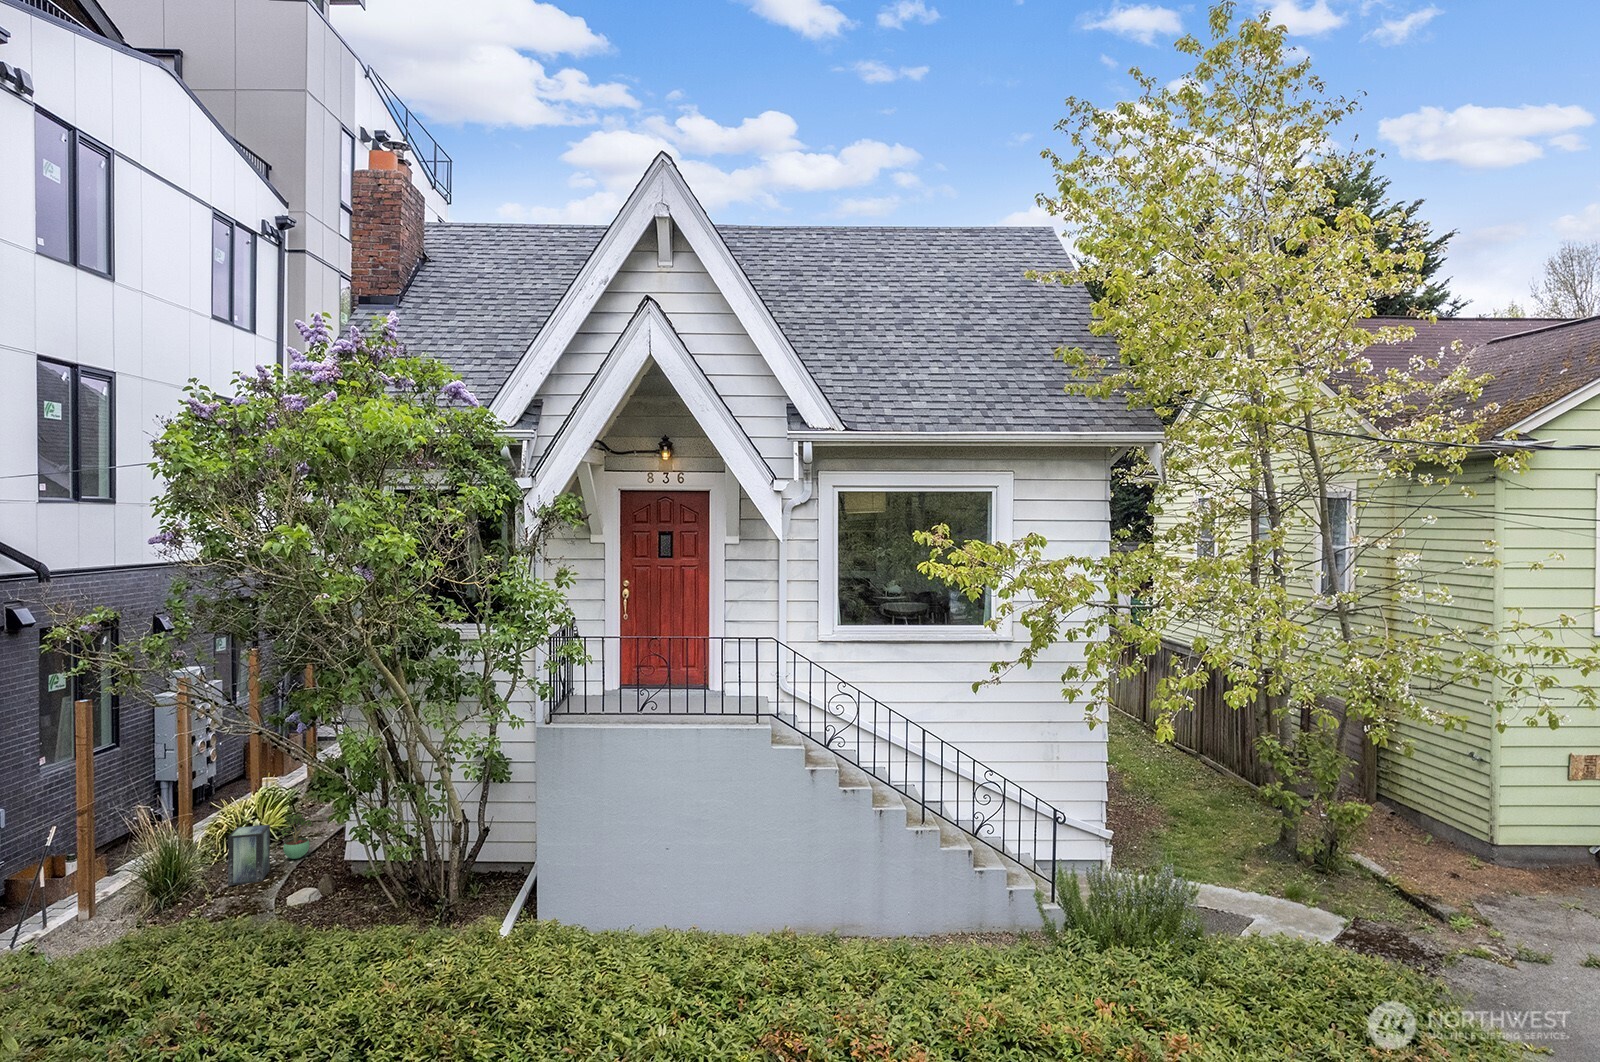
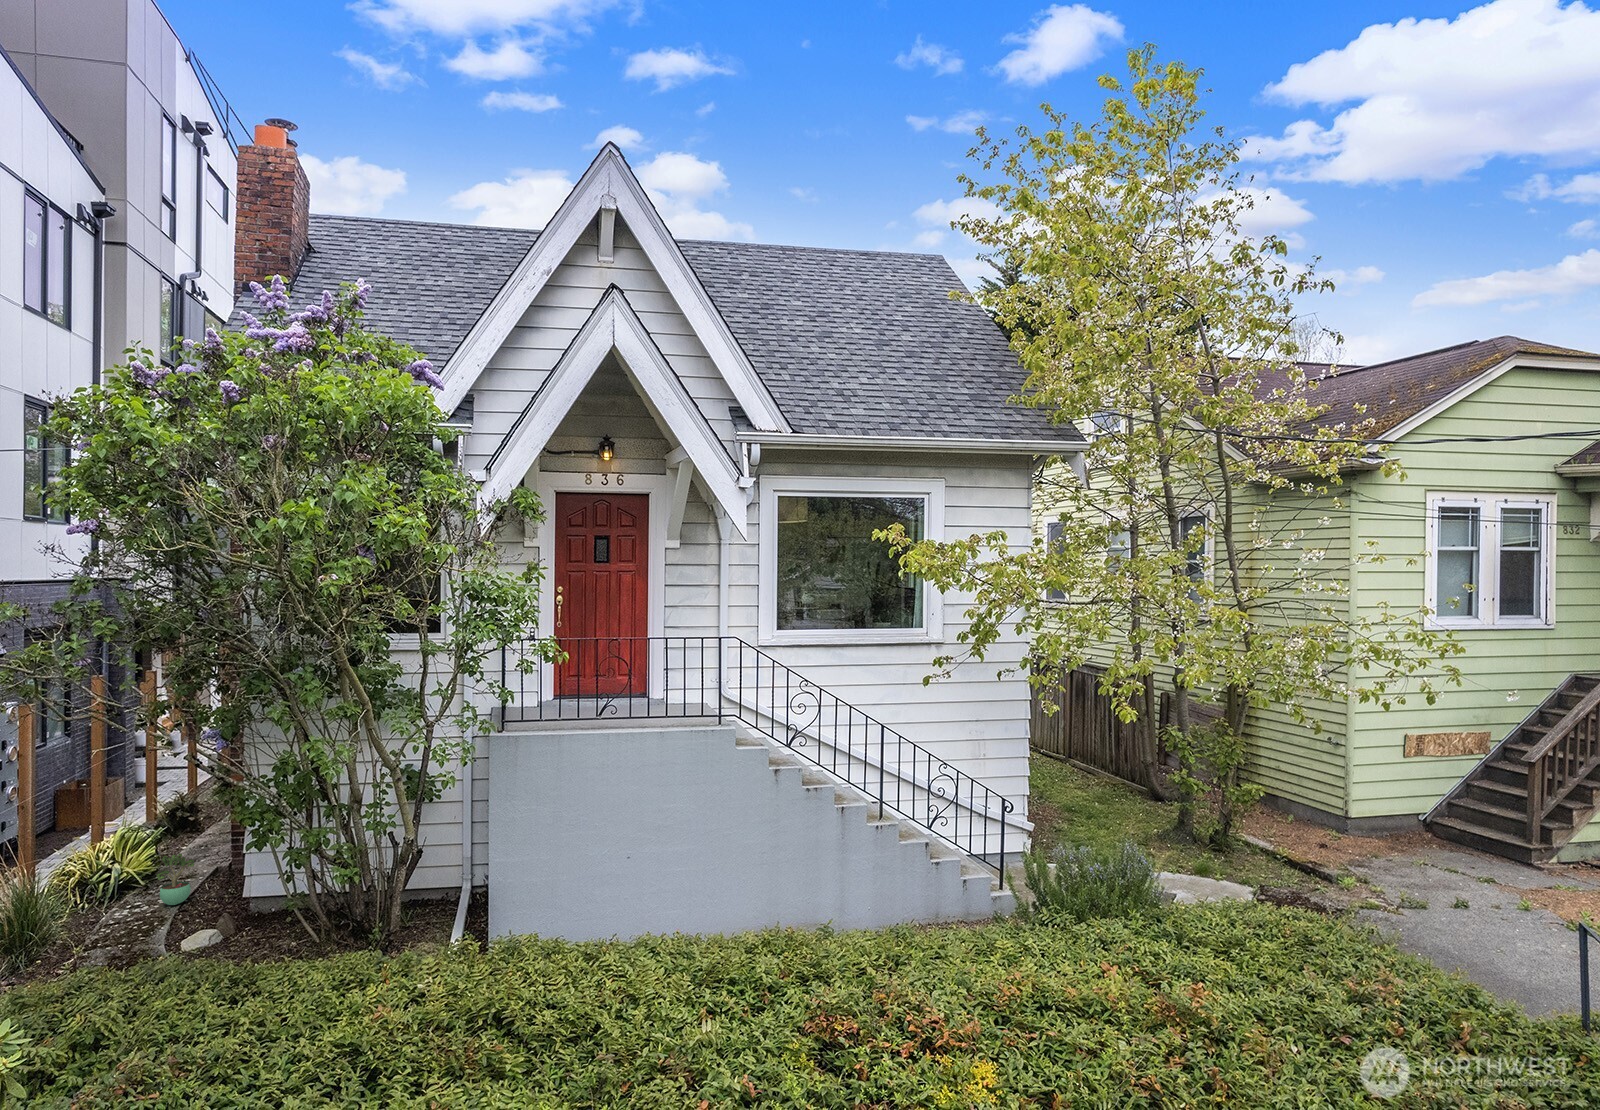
storage box: present [228,825,270,886] -> none [99,866,147,937]

